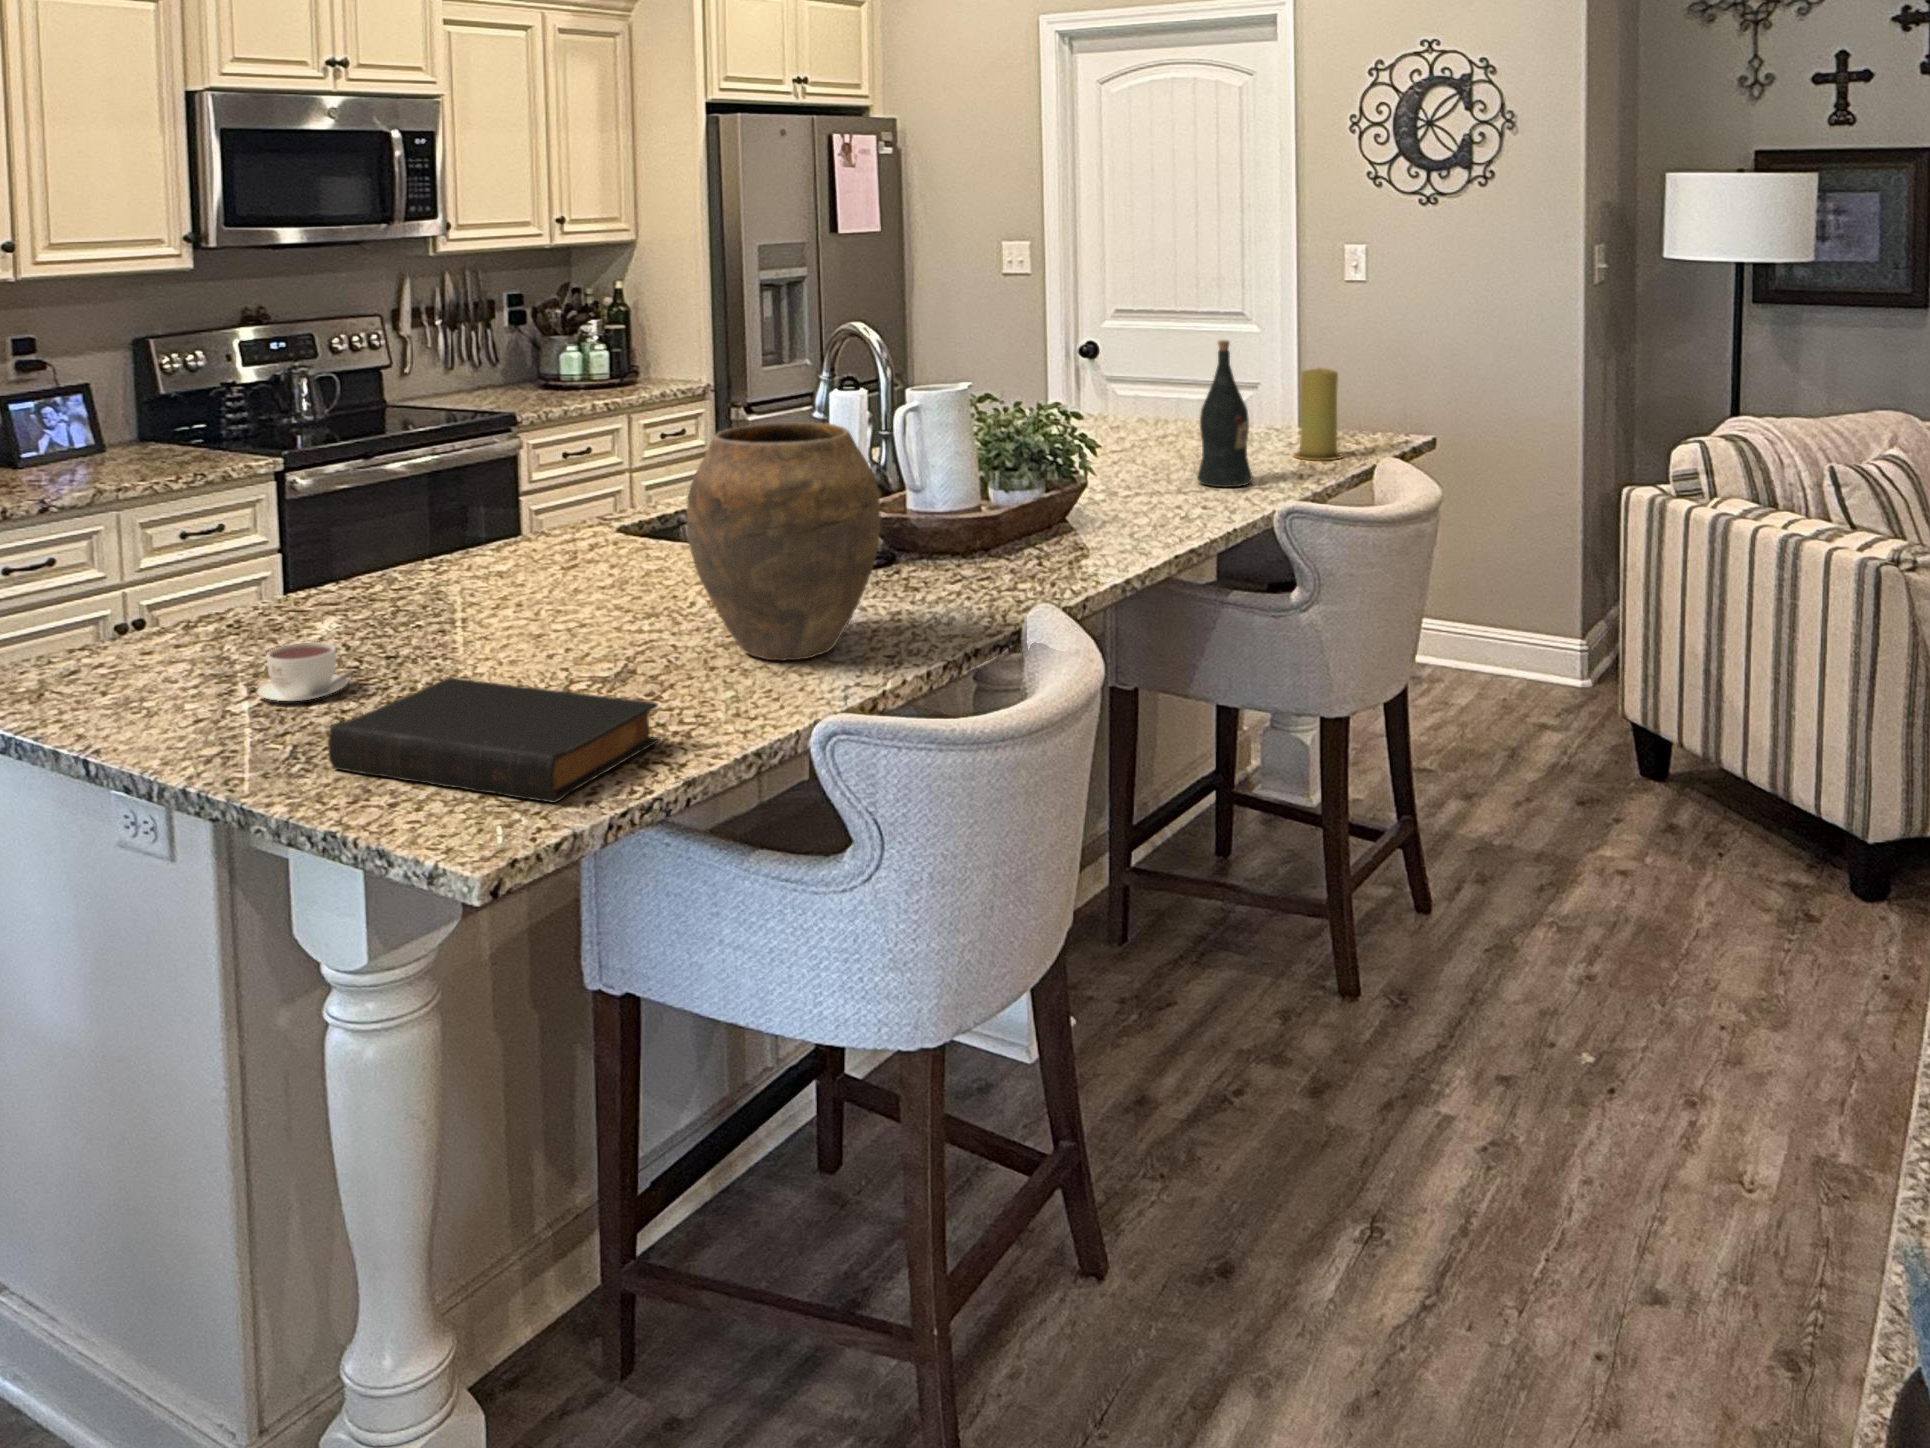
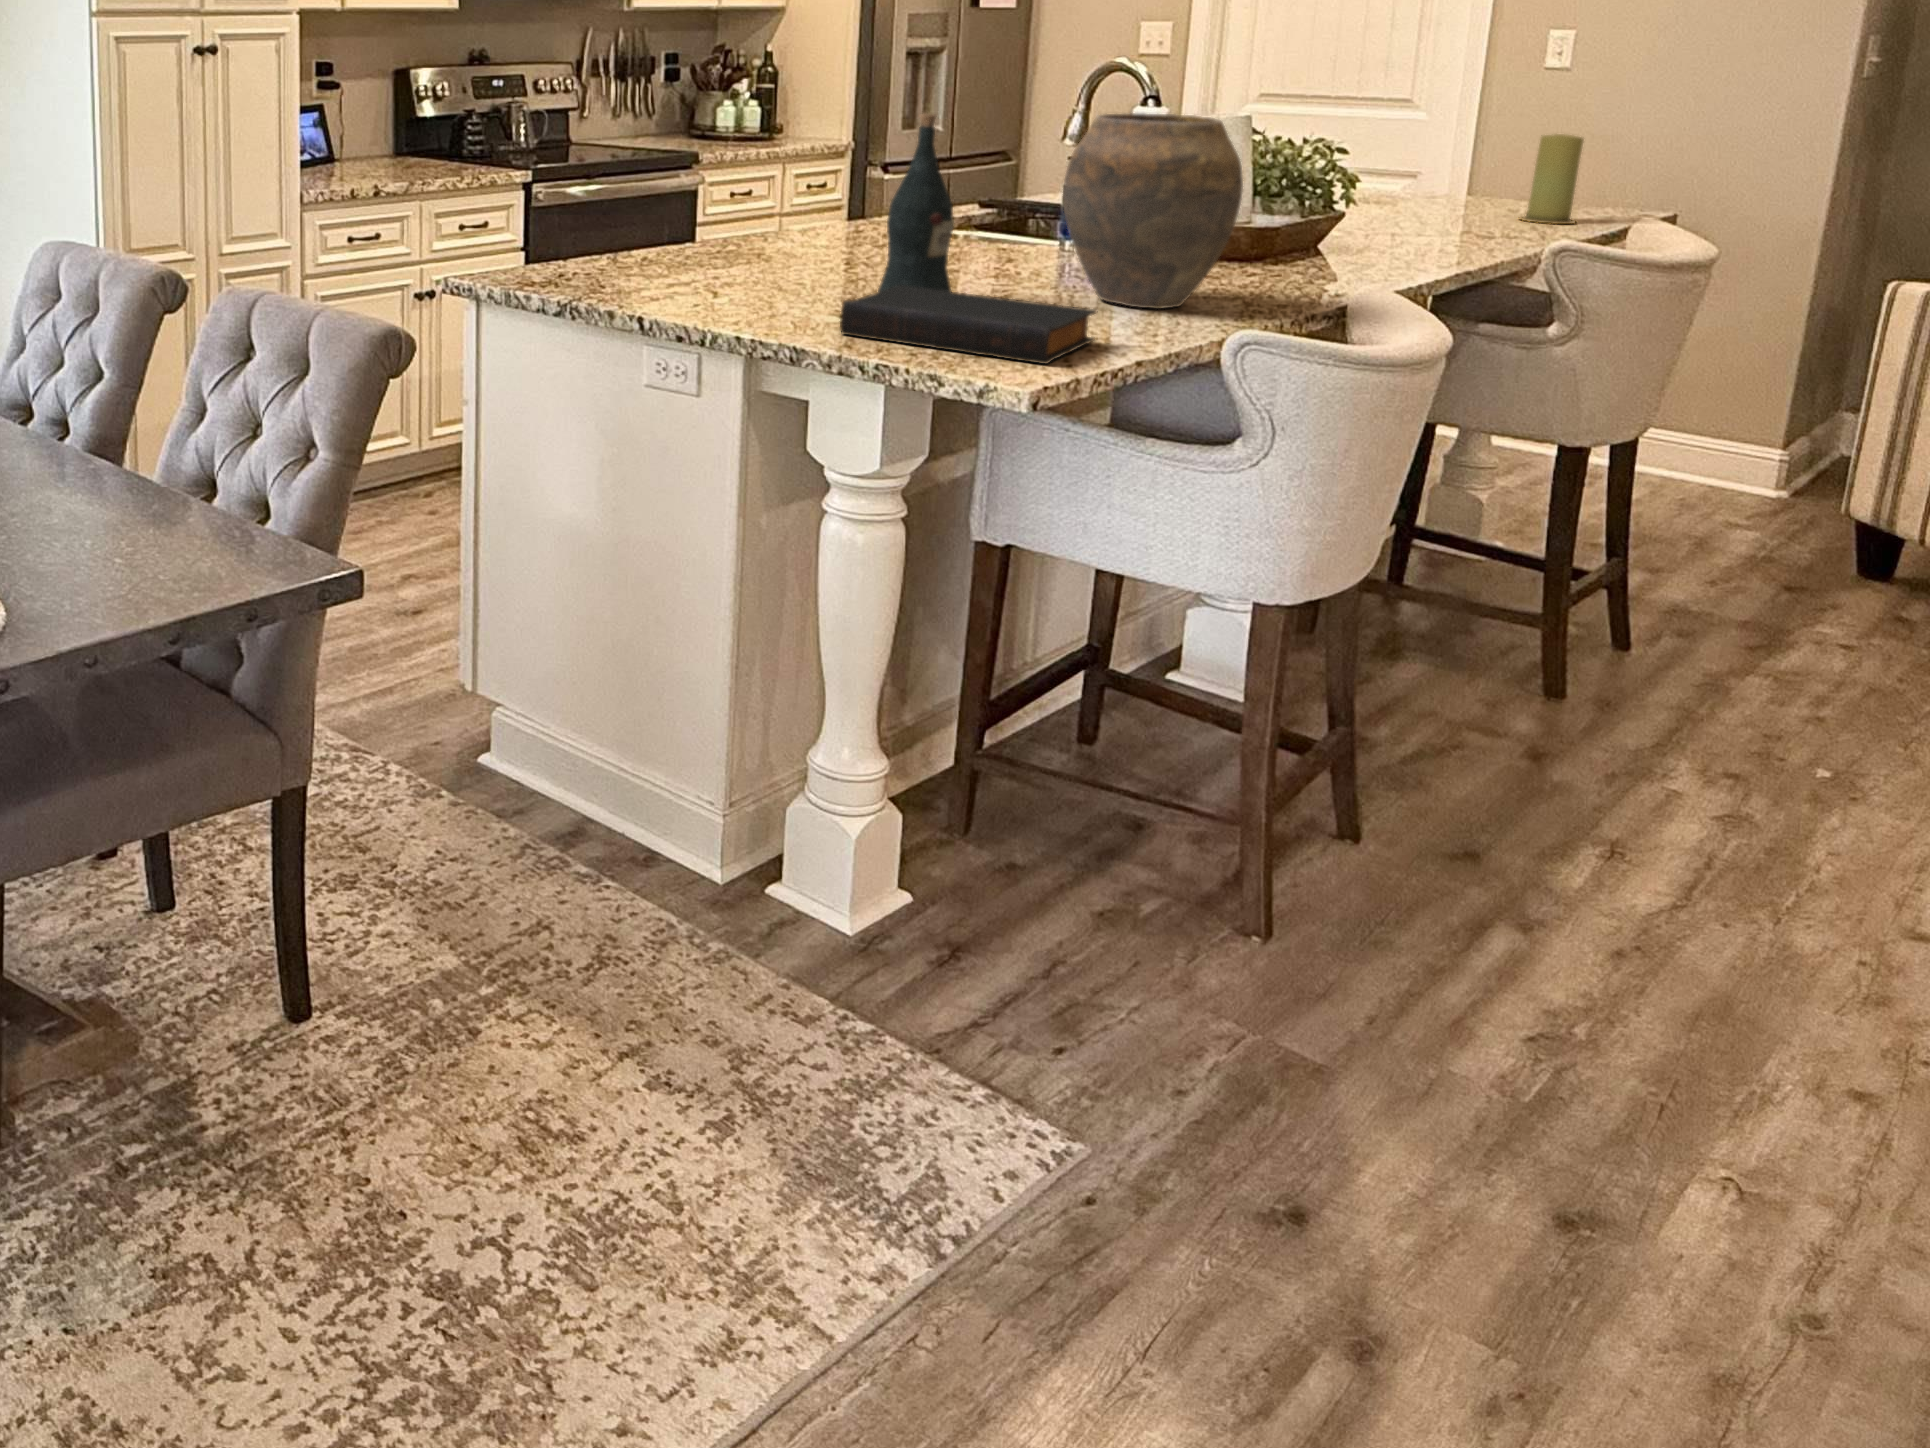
wine bottle: present [1197,340,1253,487] -> present [878,114,954,292]
coffee cup: present [257,642,352,701] -> none [725,259,793,299]

